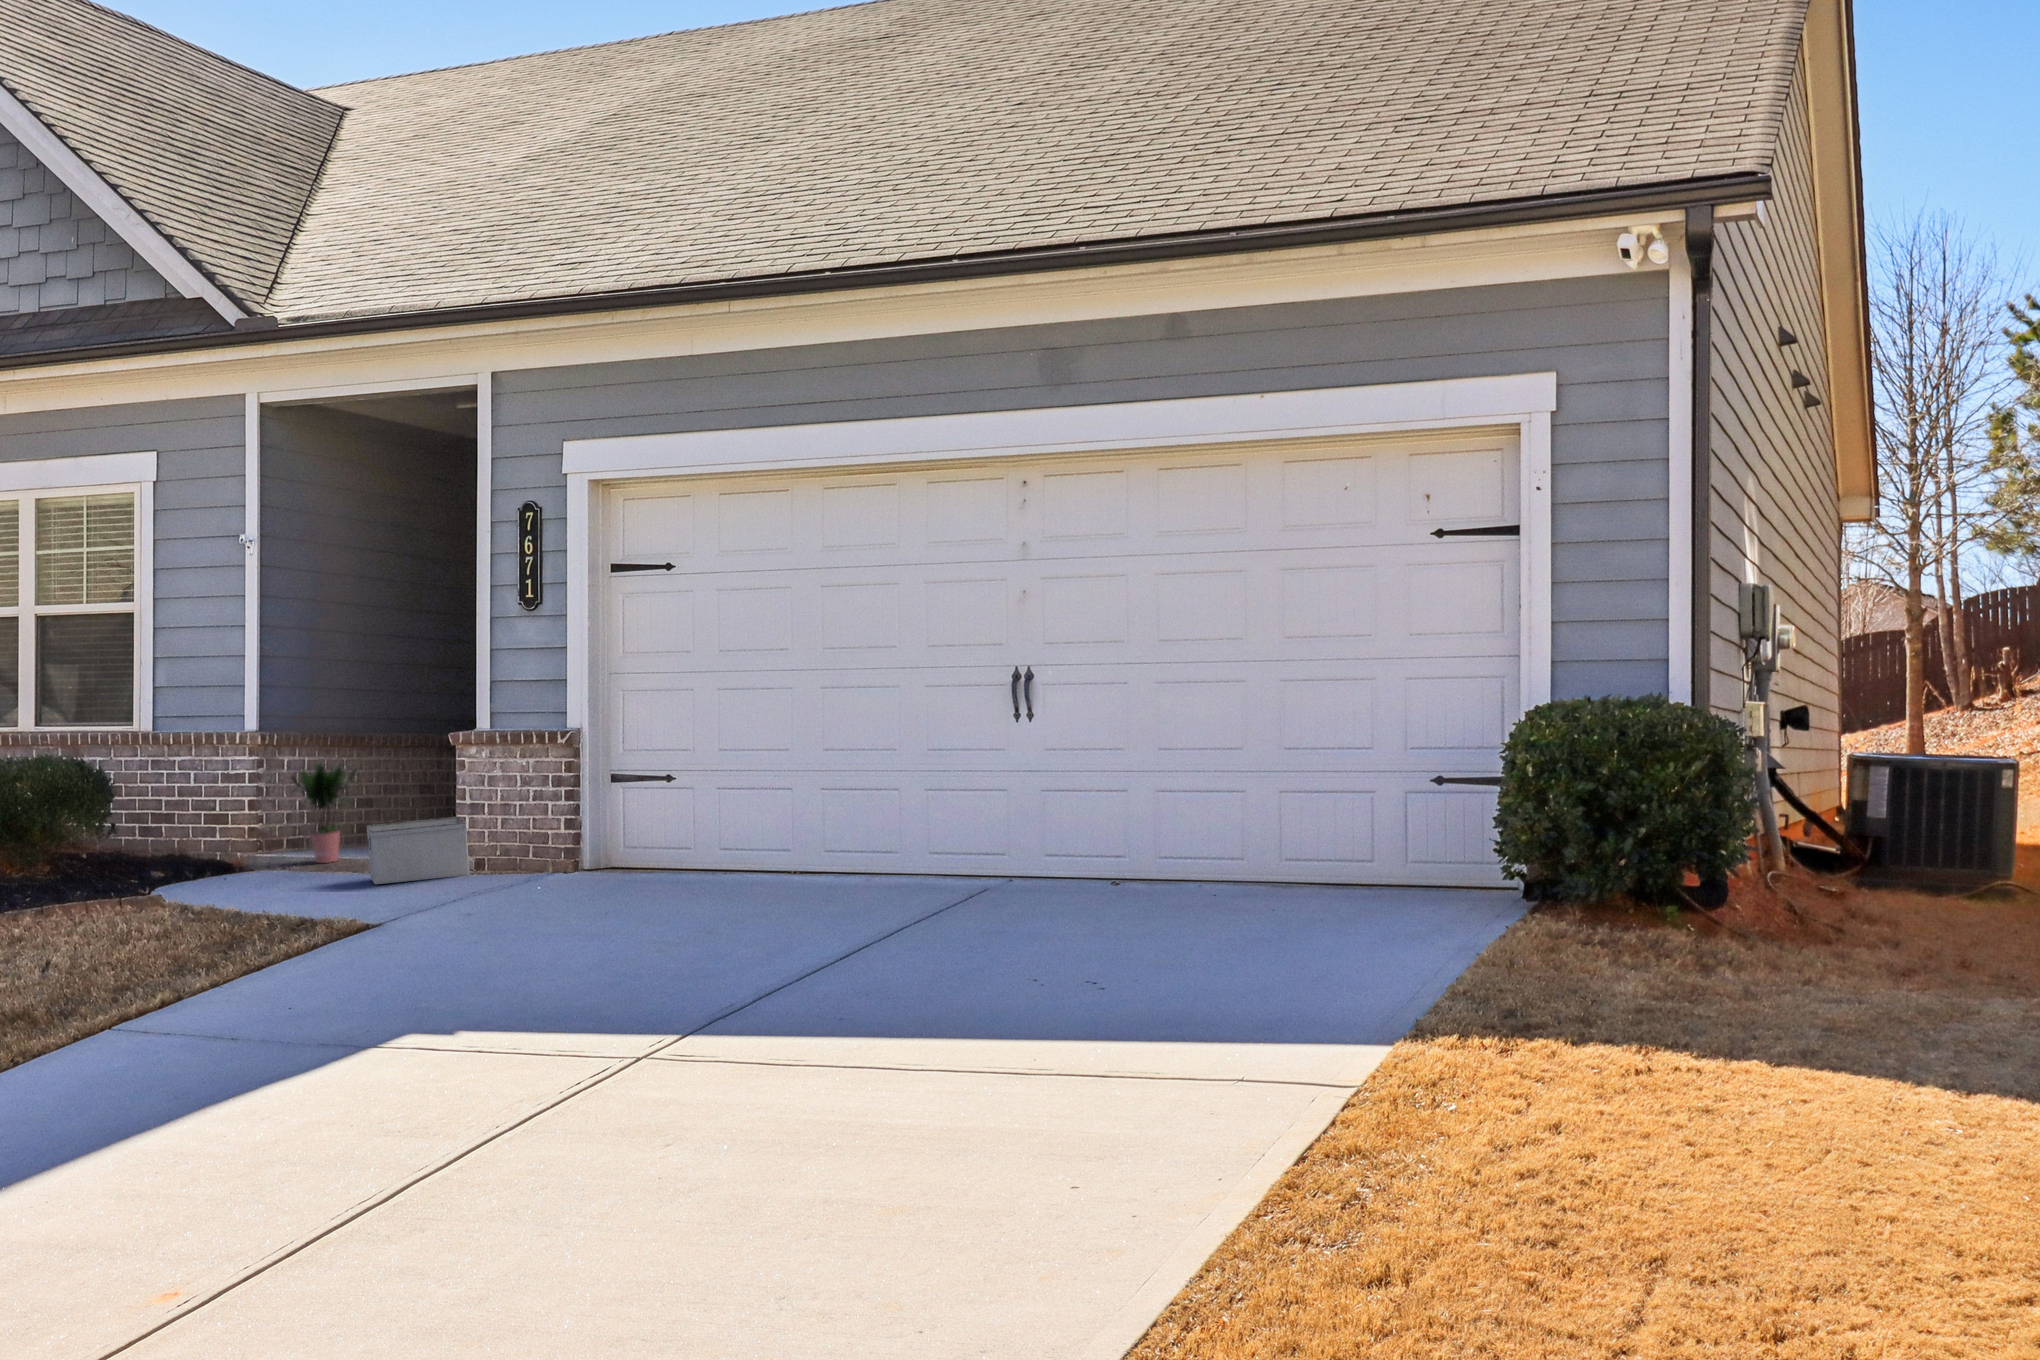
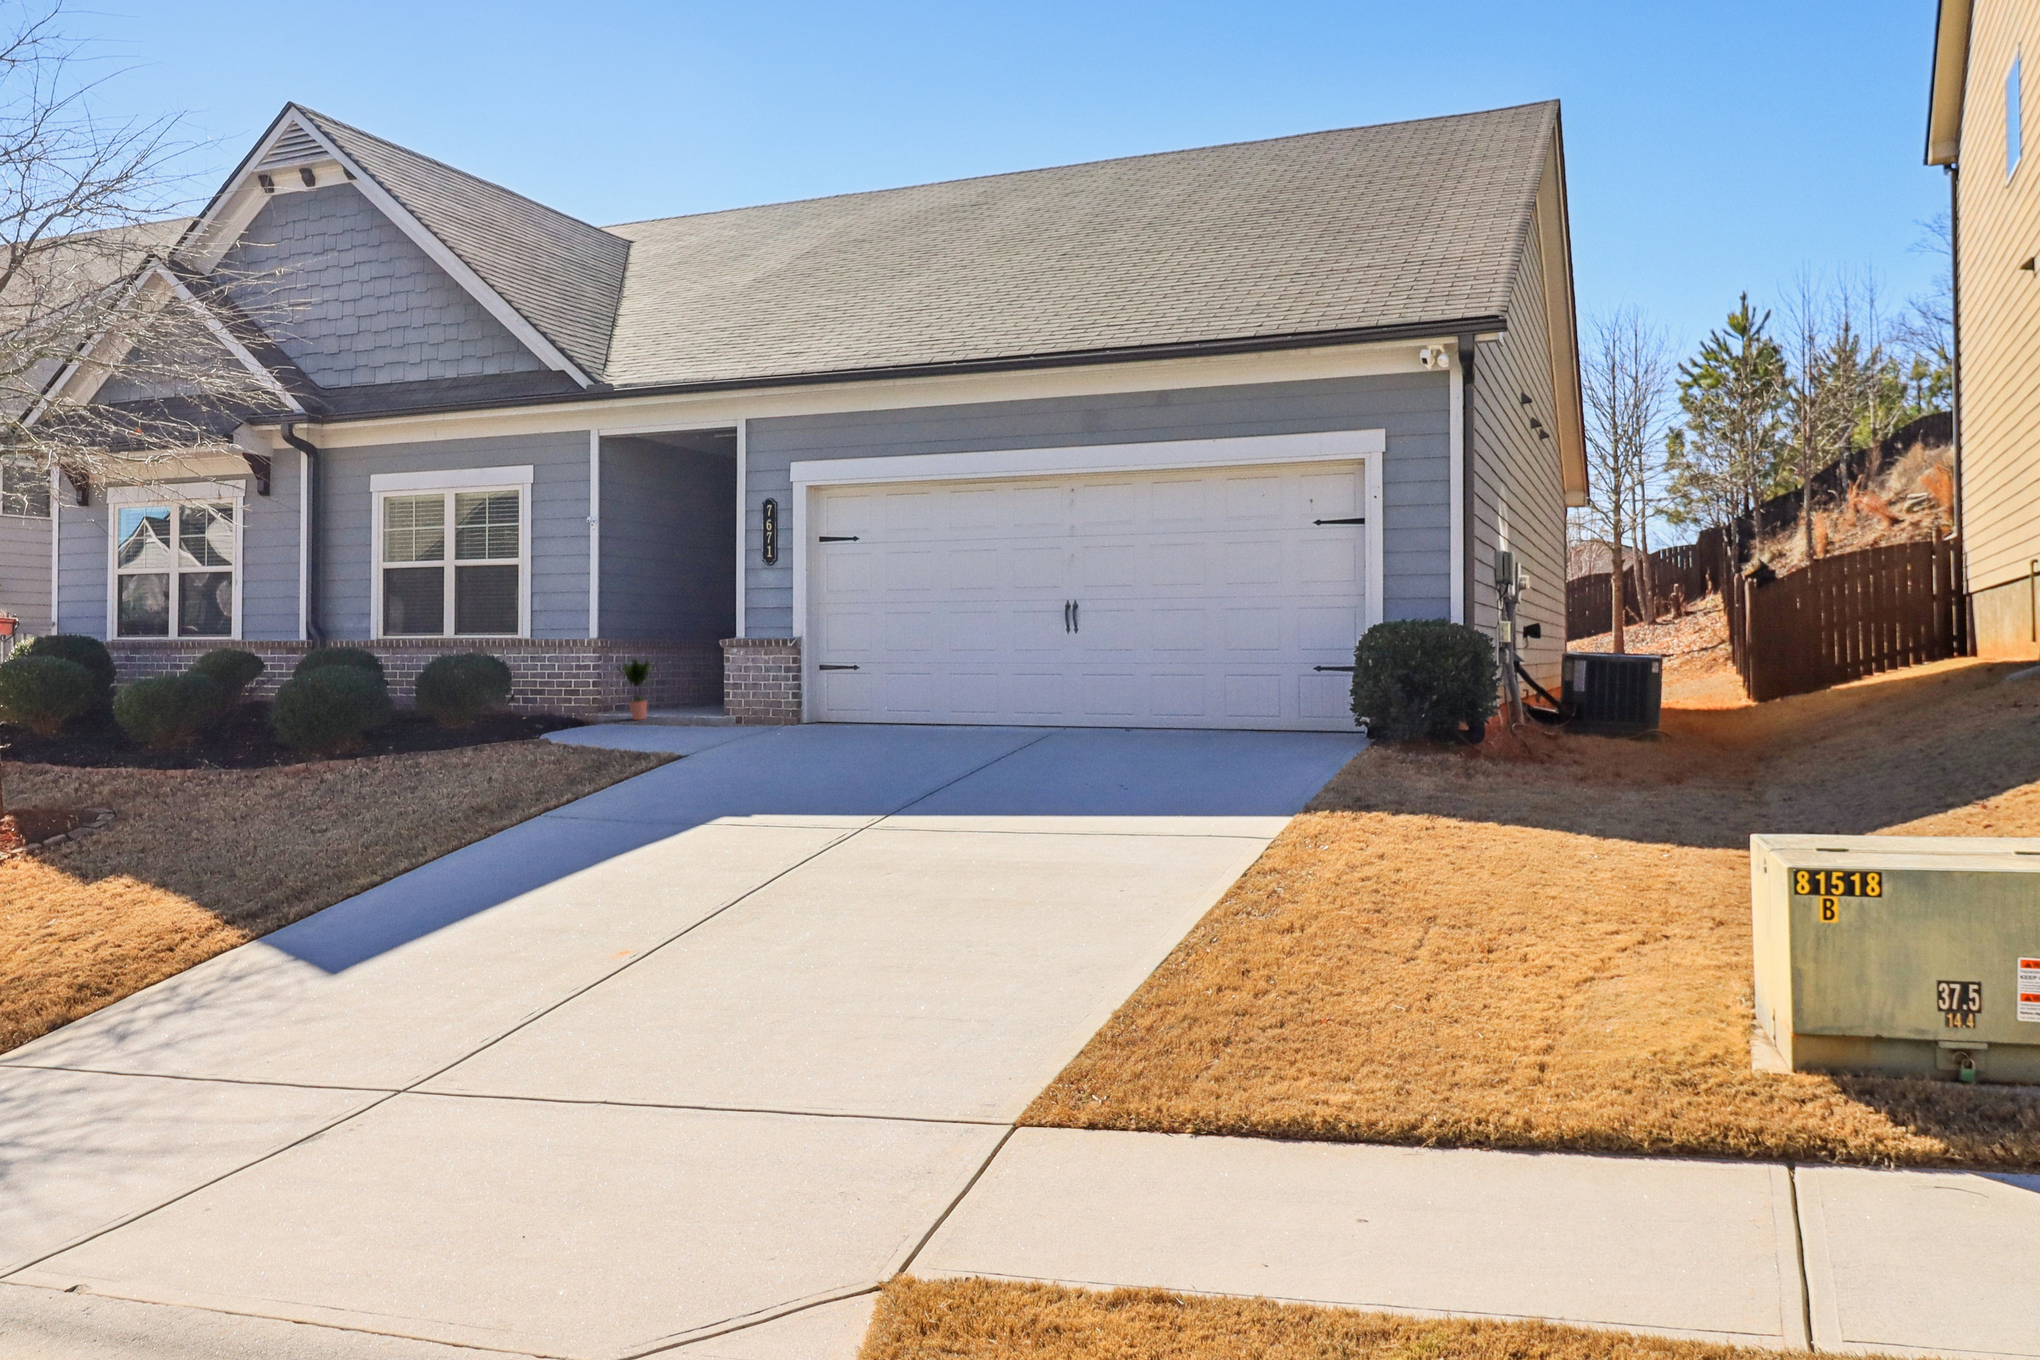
storage bin: present [366,817,469,884] -> none [667,691,731,732]

